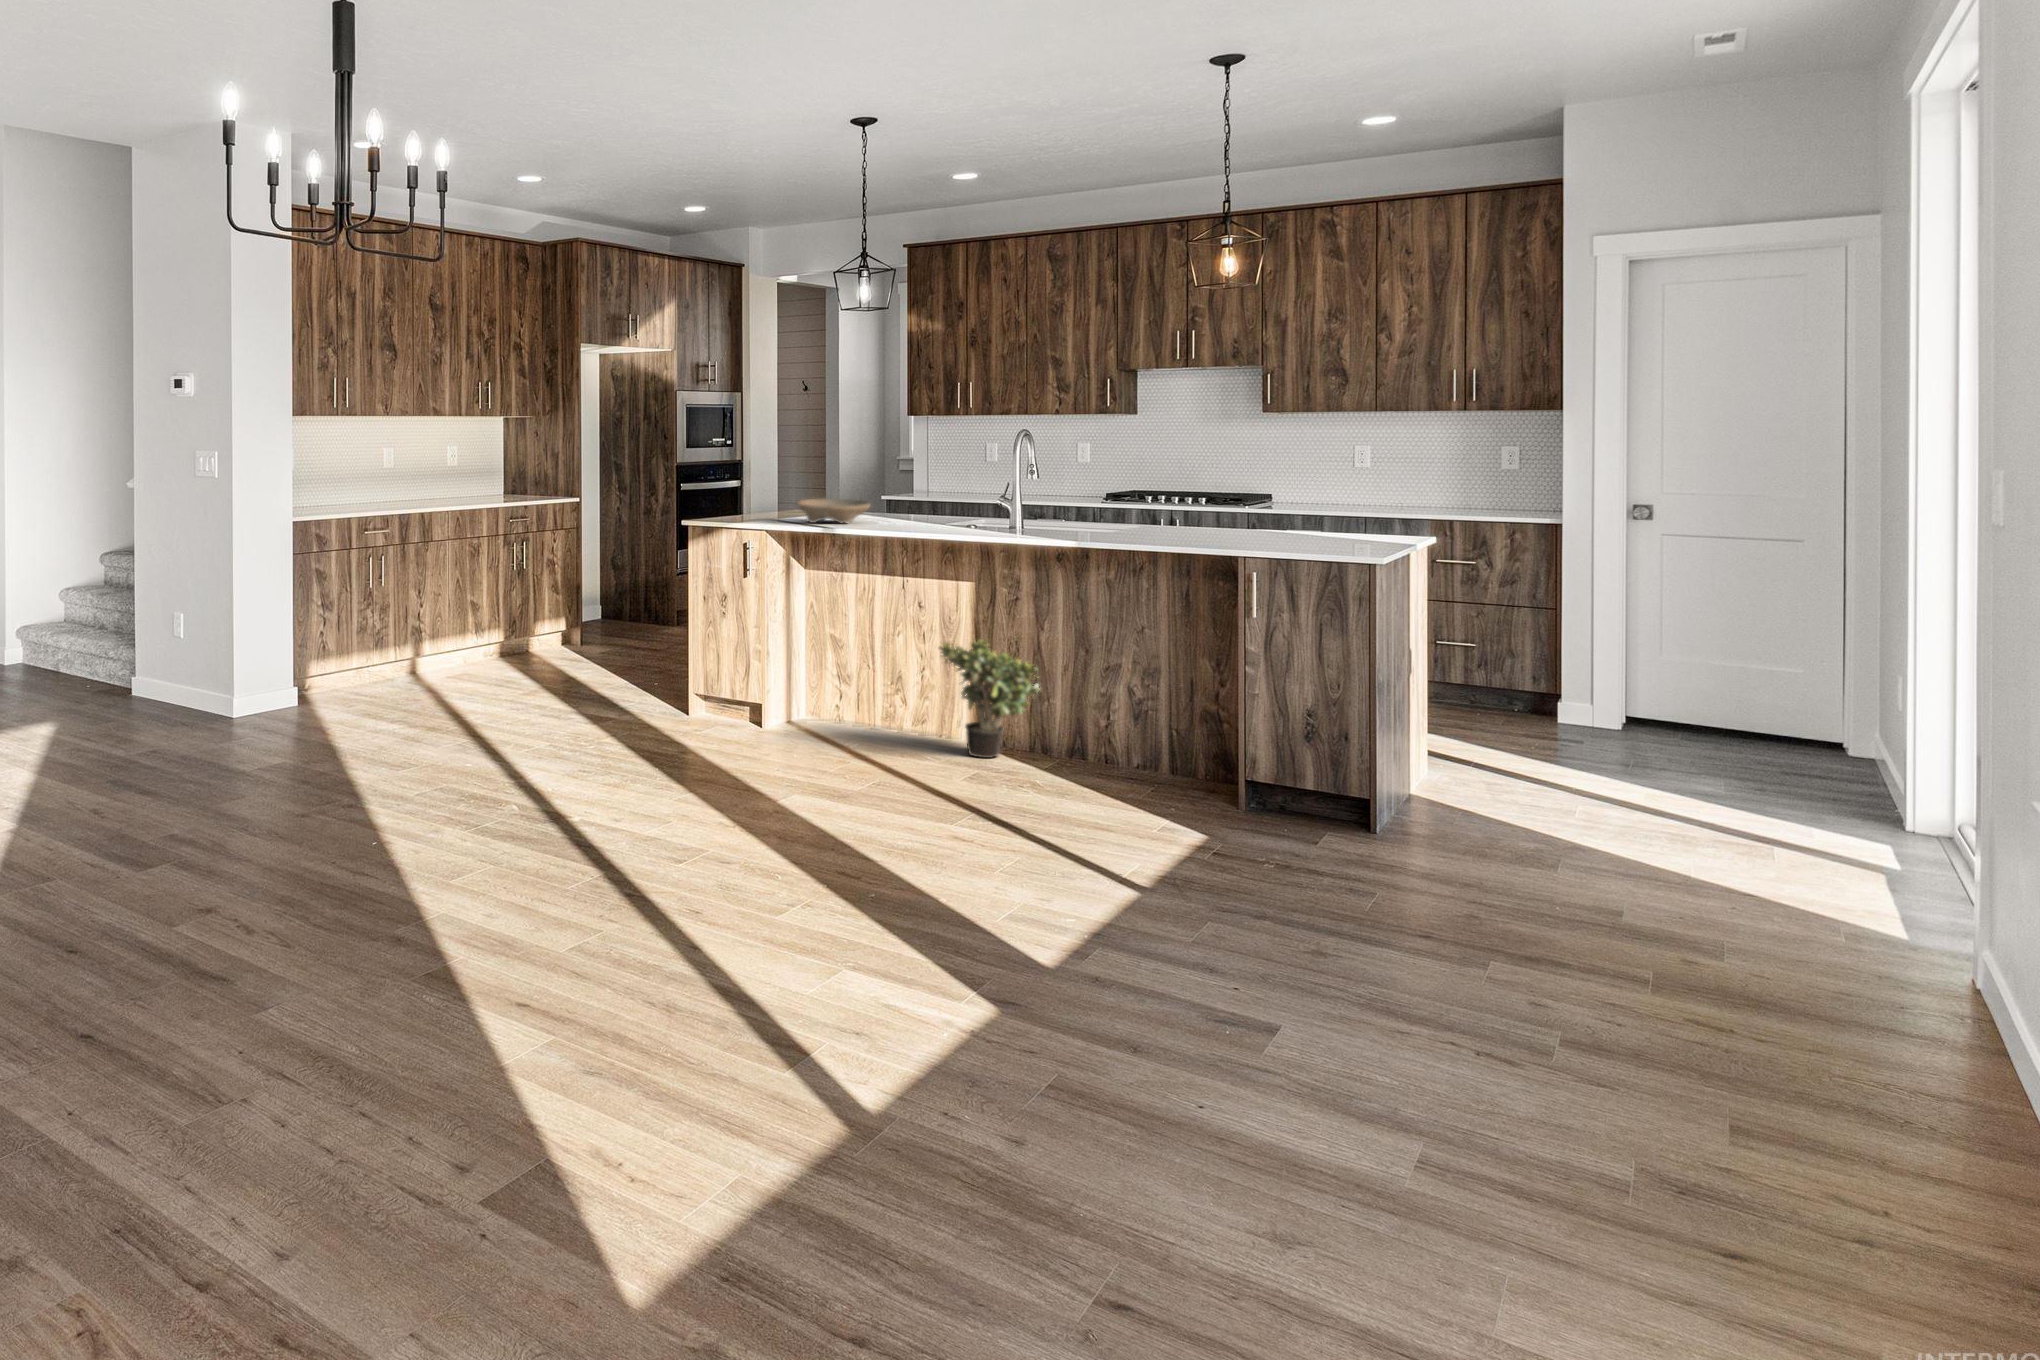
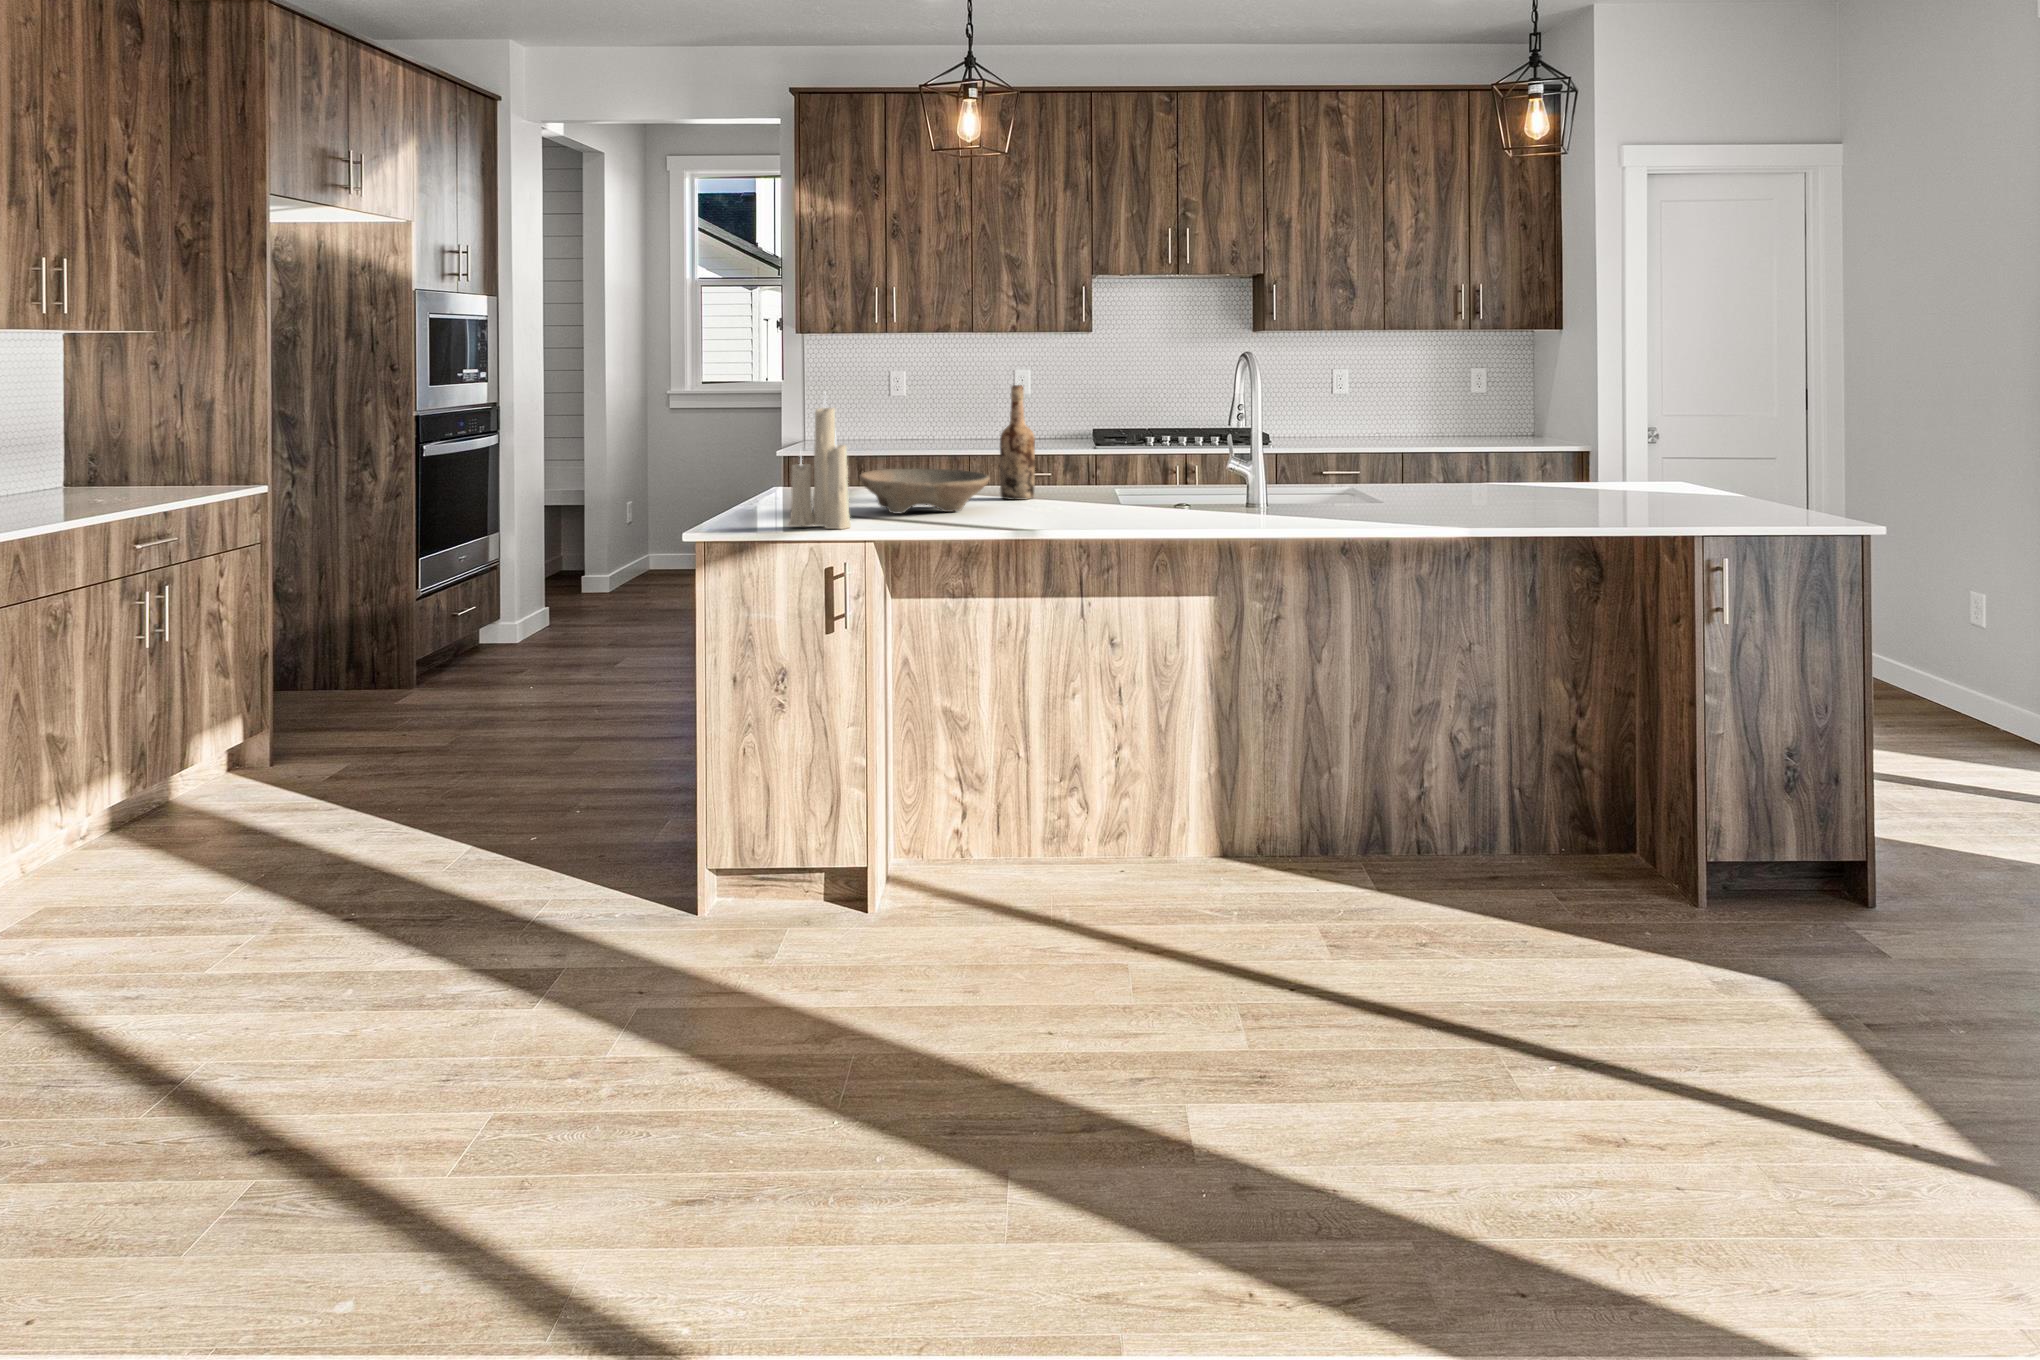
candle: none [738,450,764,527] -> present [789,393,851,529]
wine bottle: none [901,452,922,521] -> present [1000,385,1035,500]
potted plant: present [939,640,1040,758] -> none [1186,693,1354,897]

